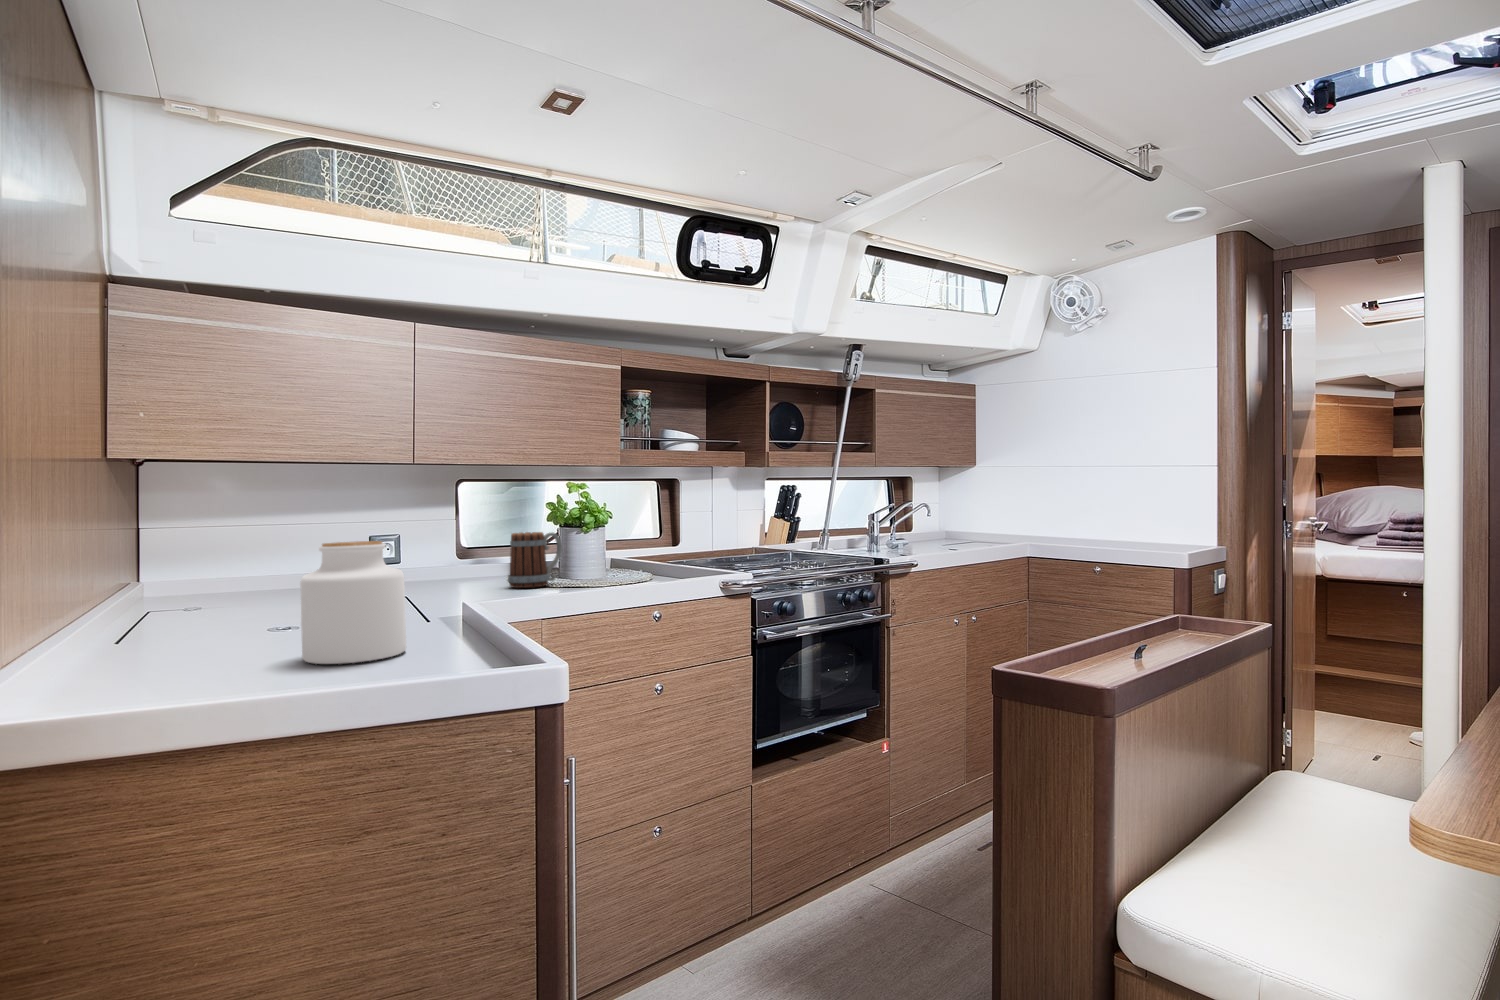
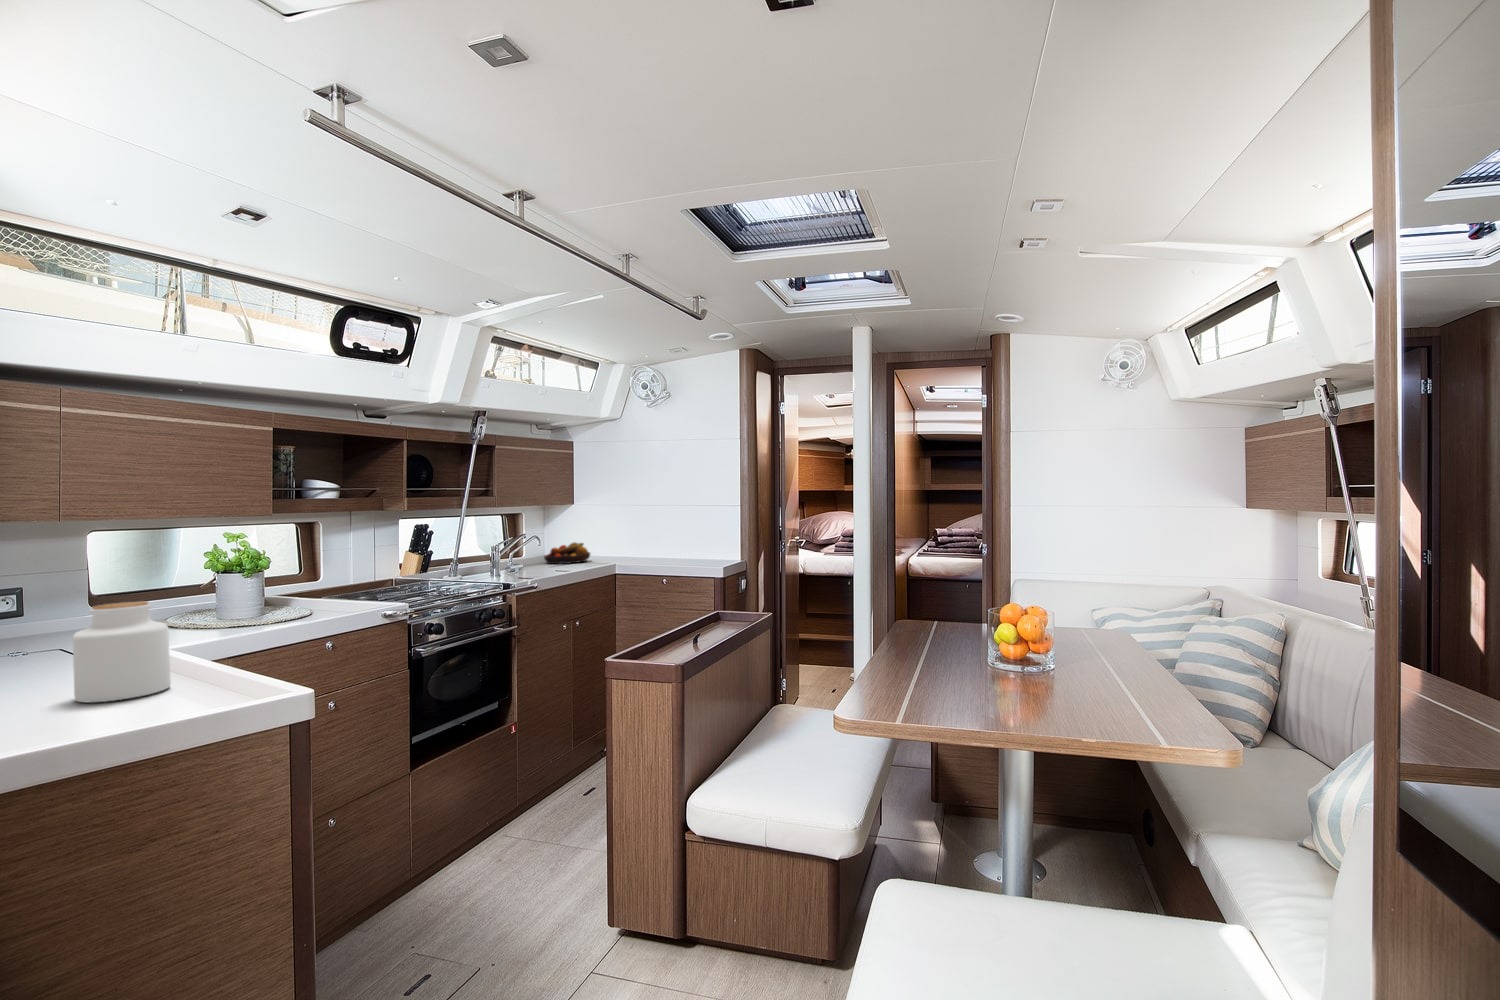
fruit bowl: none [936,514,996,540] -> present [544,543,590,564]
mug: present [508,532,562,588] -> none [177,580,230,632]

